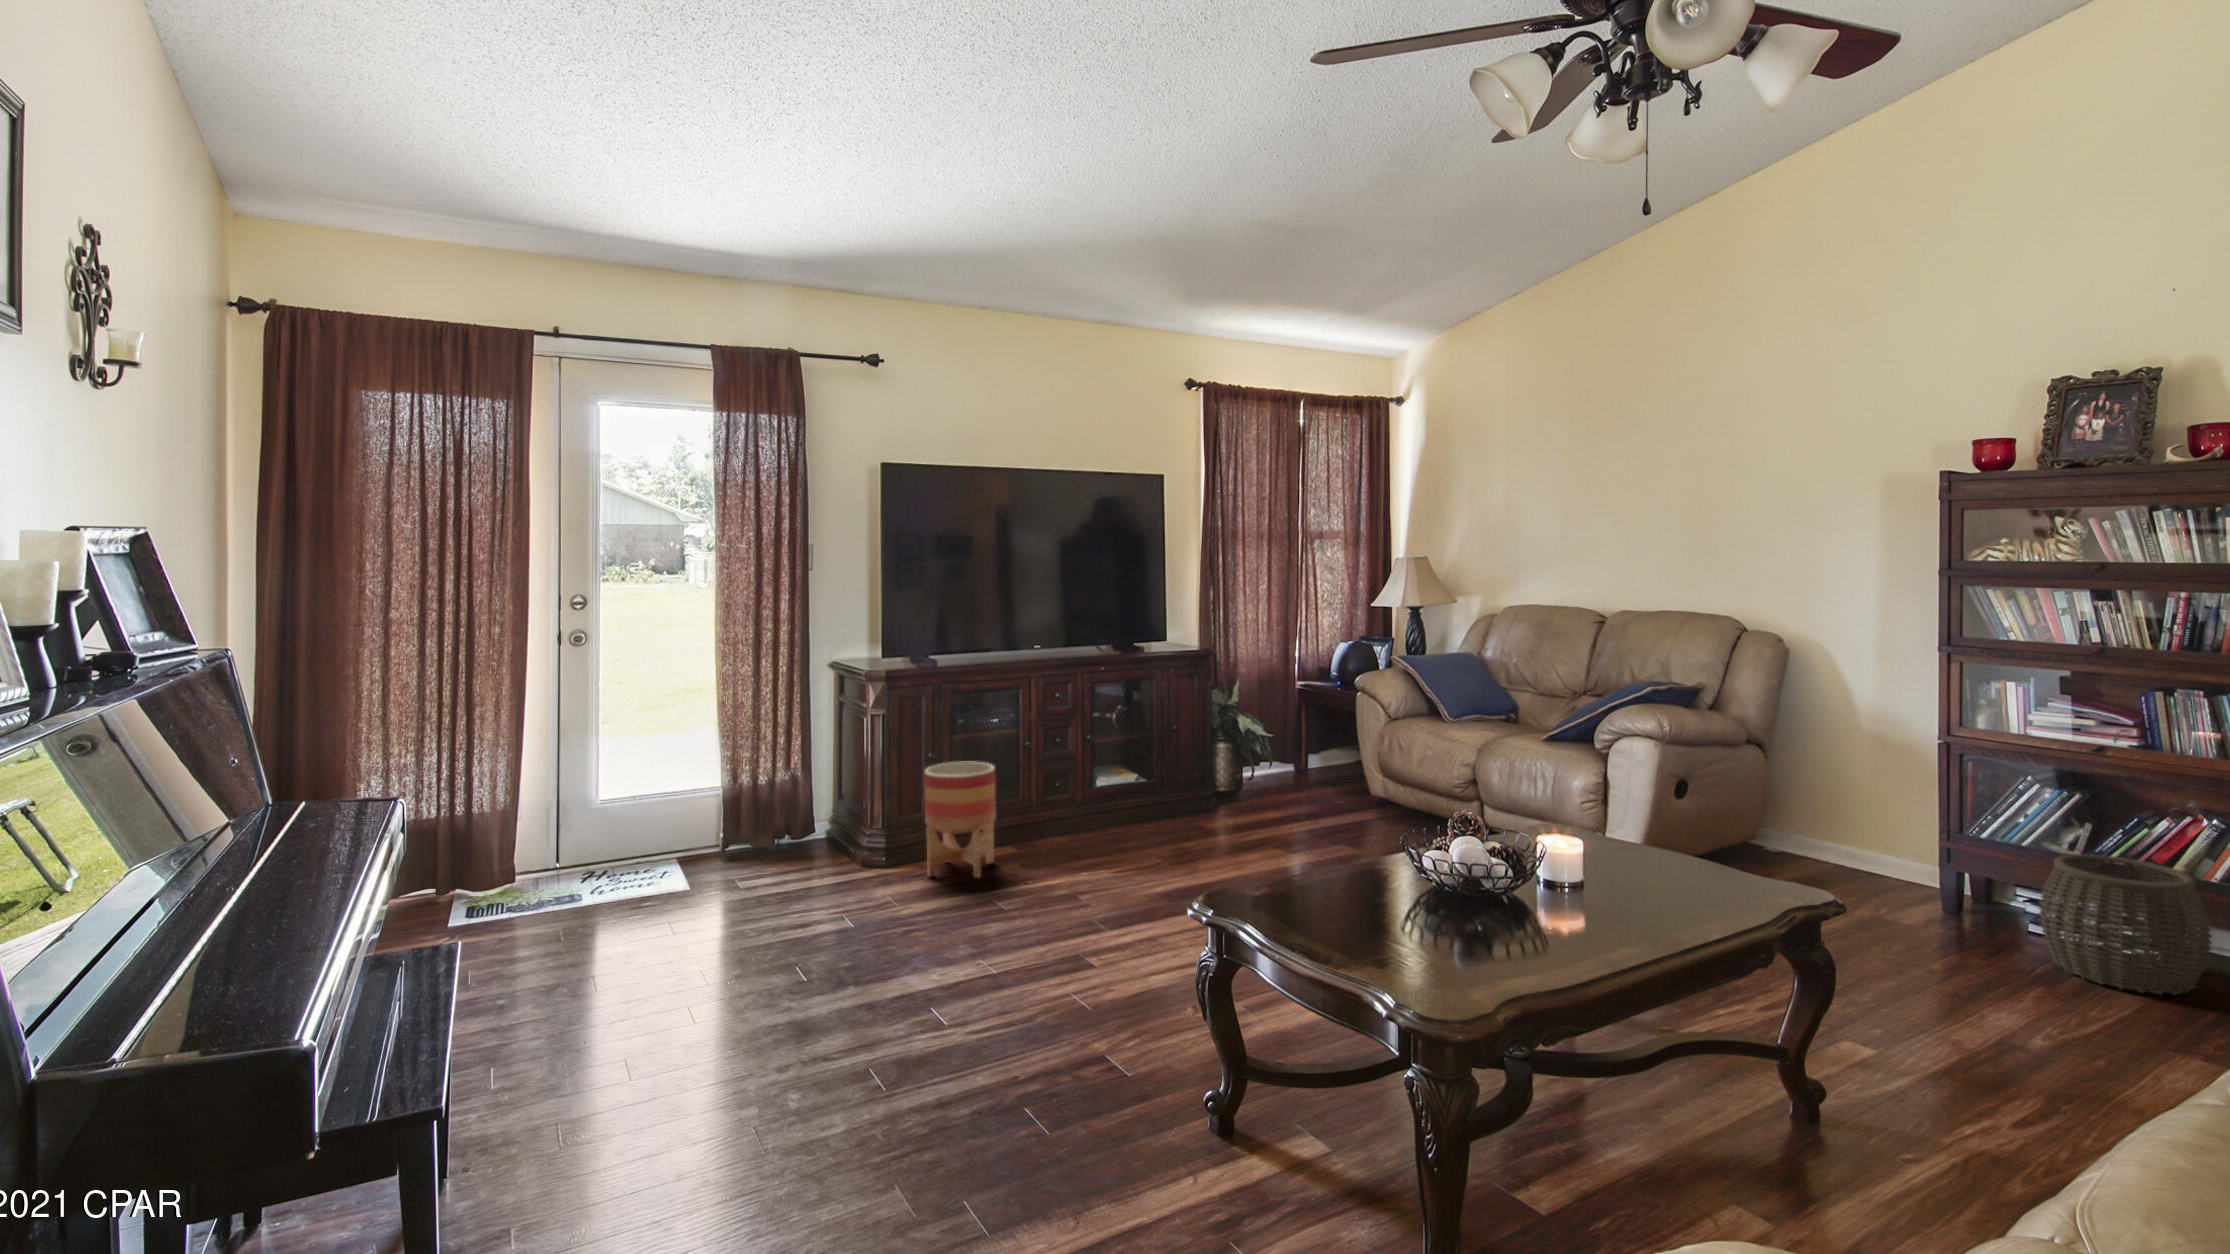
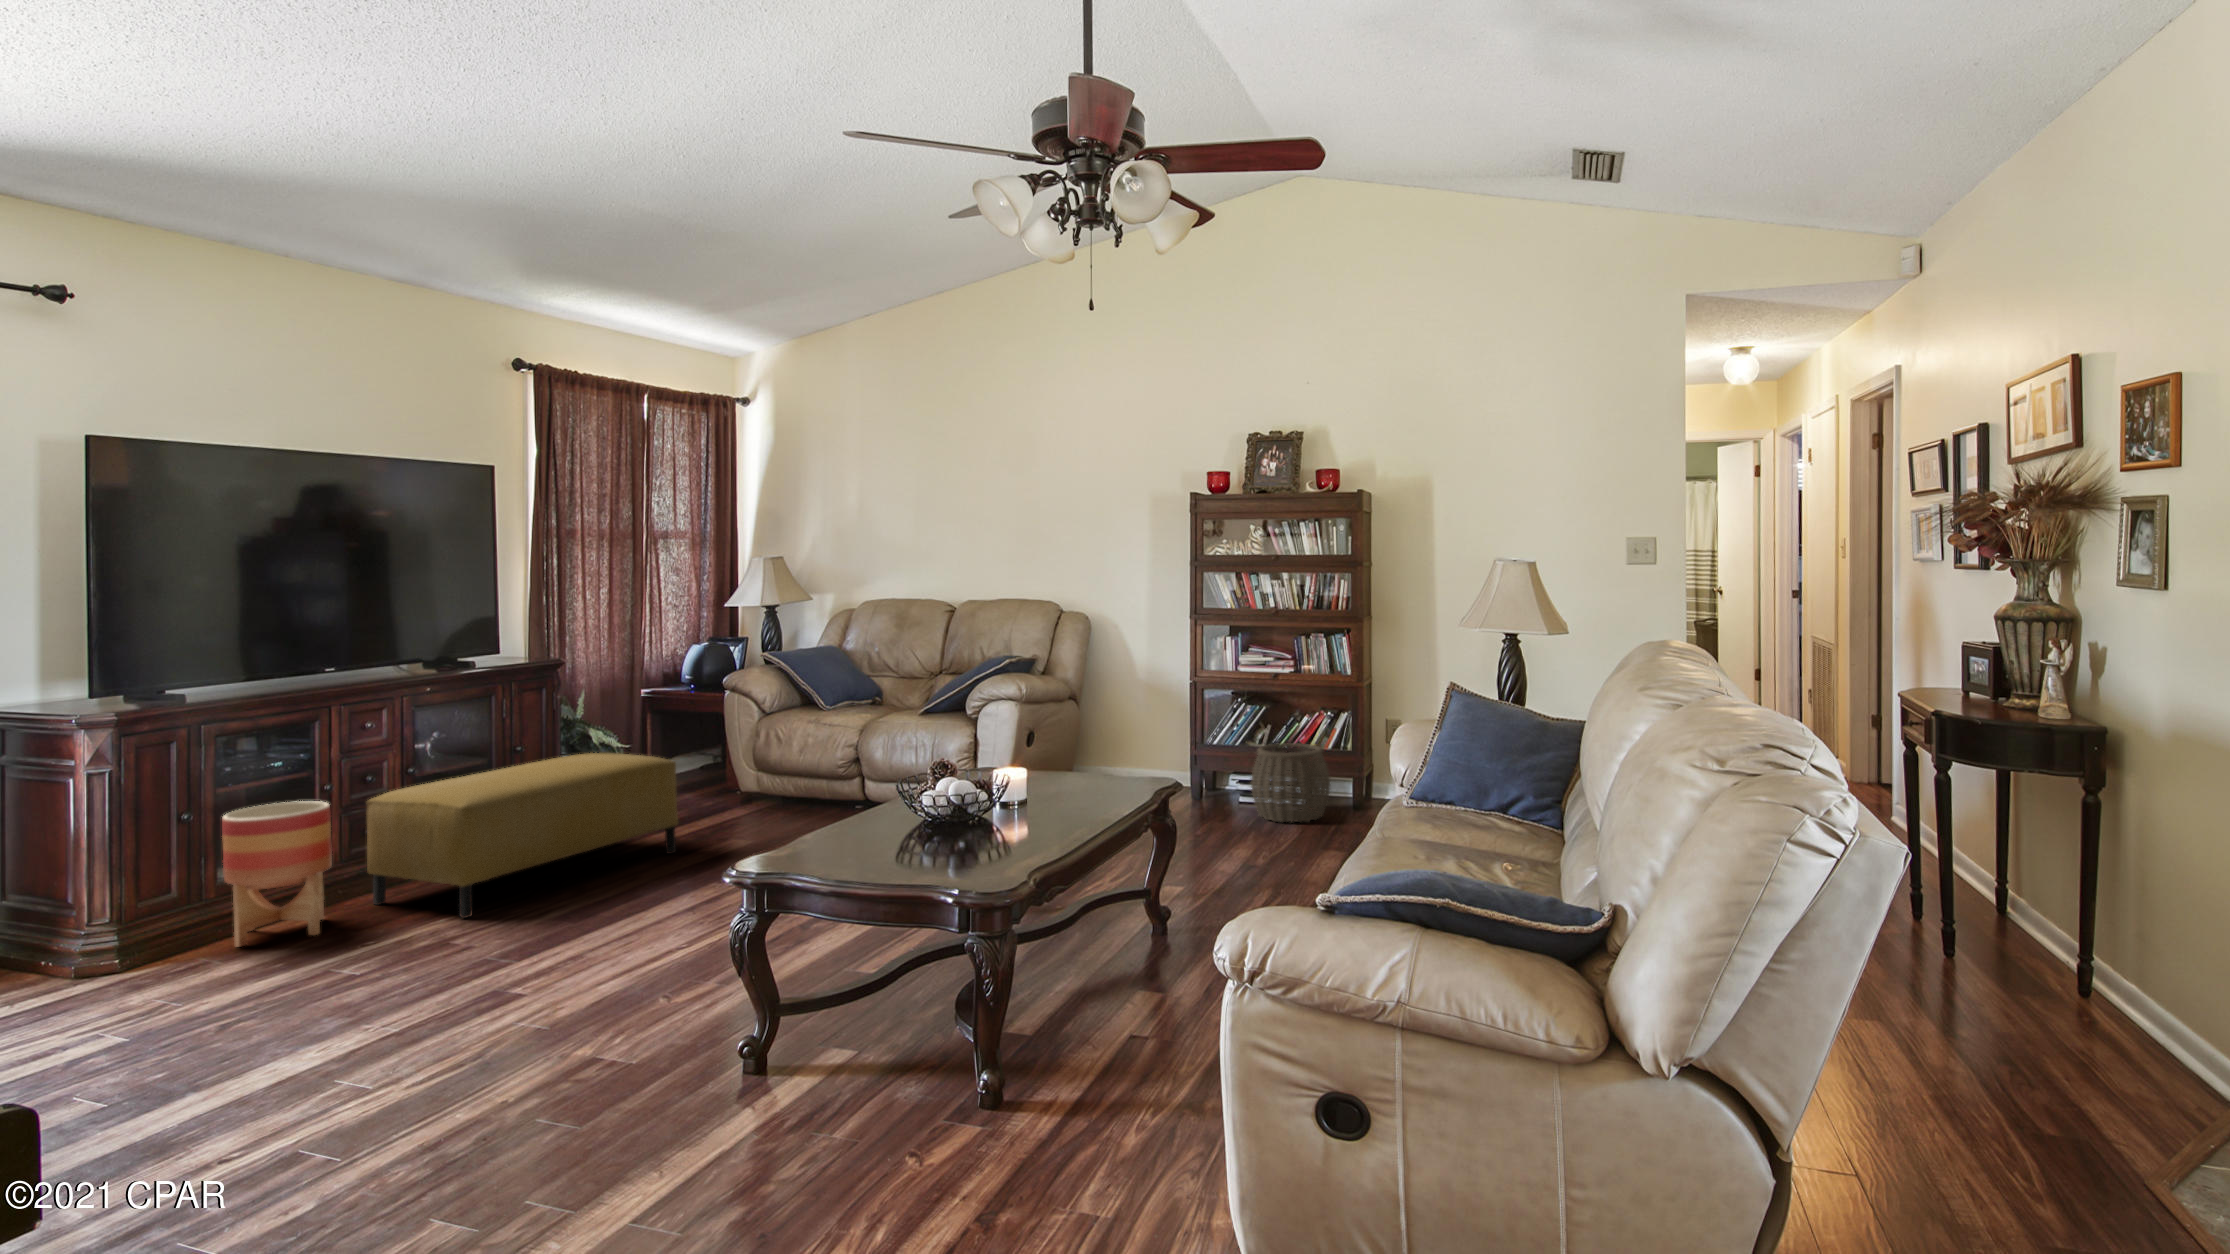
ottoman: none [1028,744,1279,888] -> present [367,753,678,918]

